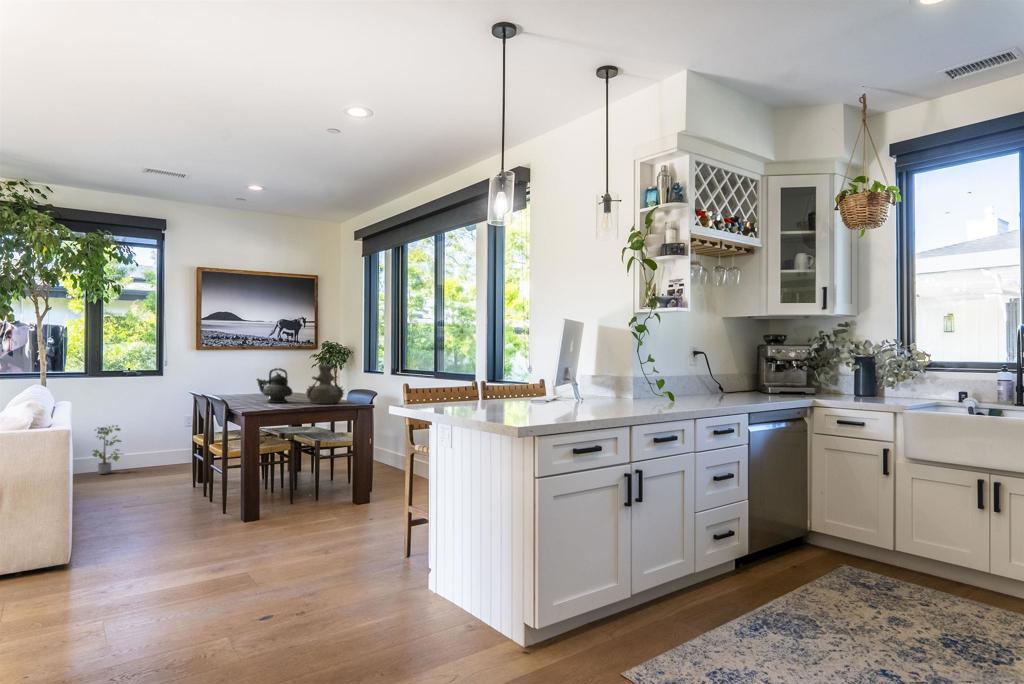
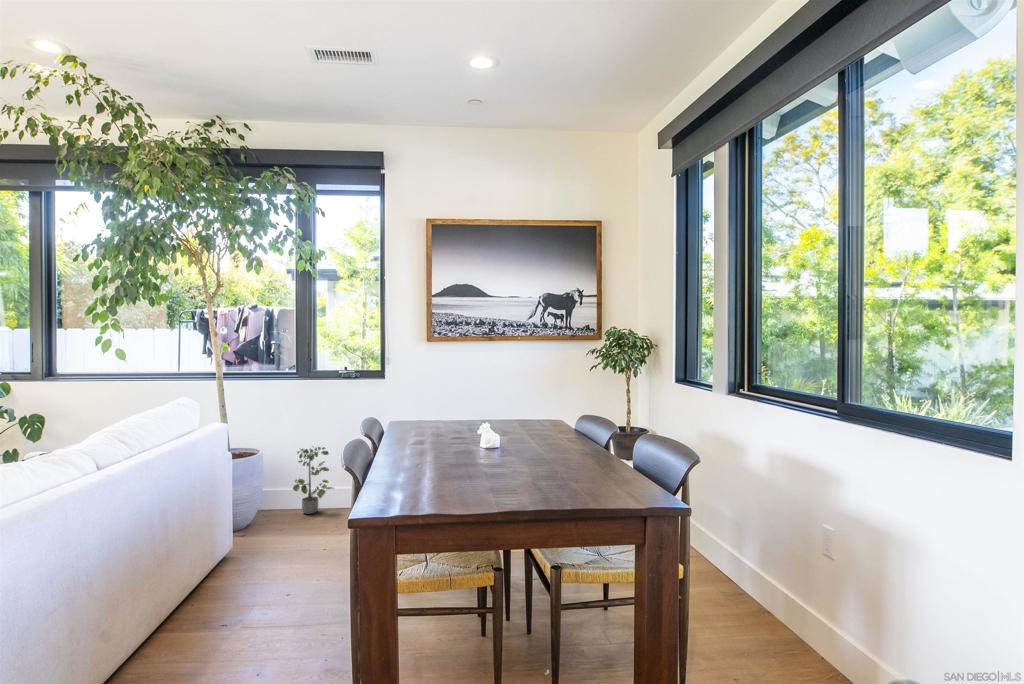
vase: present [306,364,344,404] -> none [515,387,609,488]
teapot: present [257,368,293,403] -> none [440,389,504,467]

